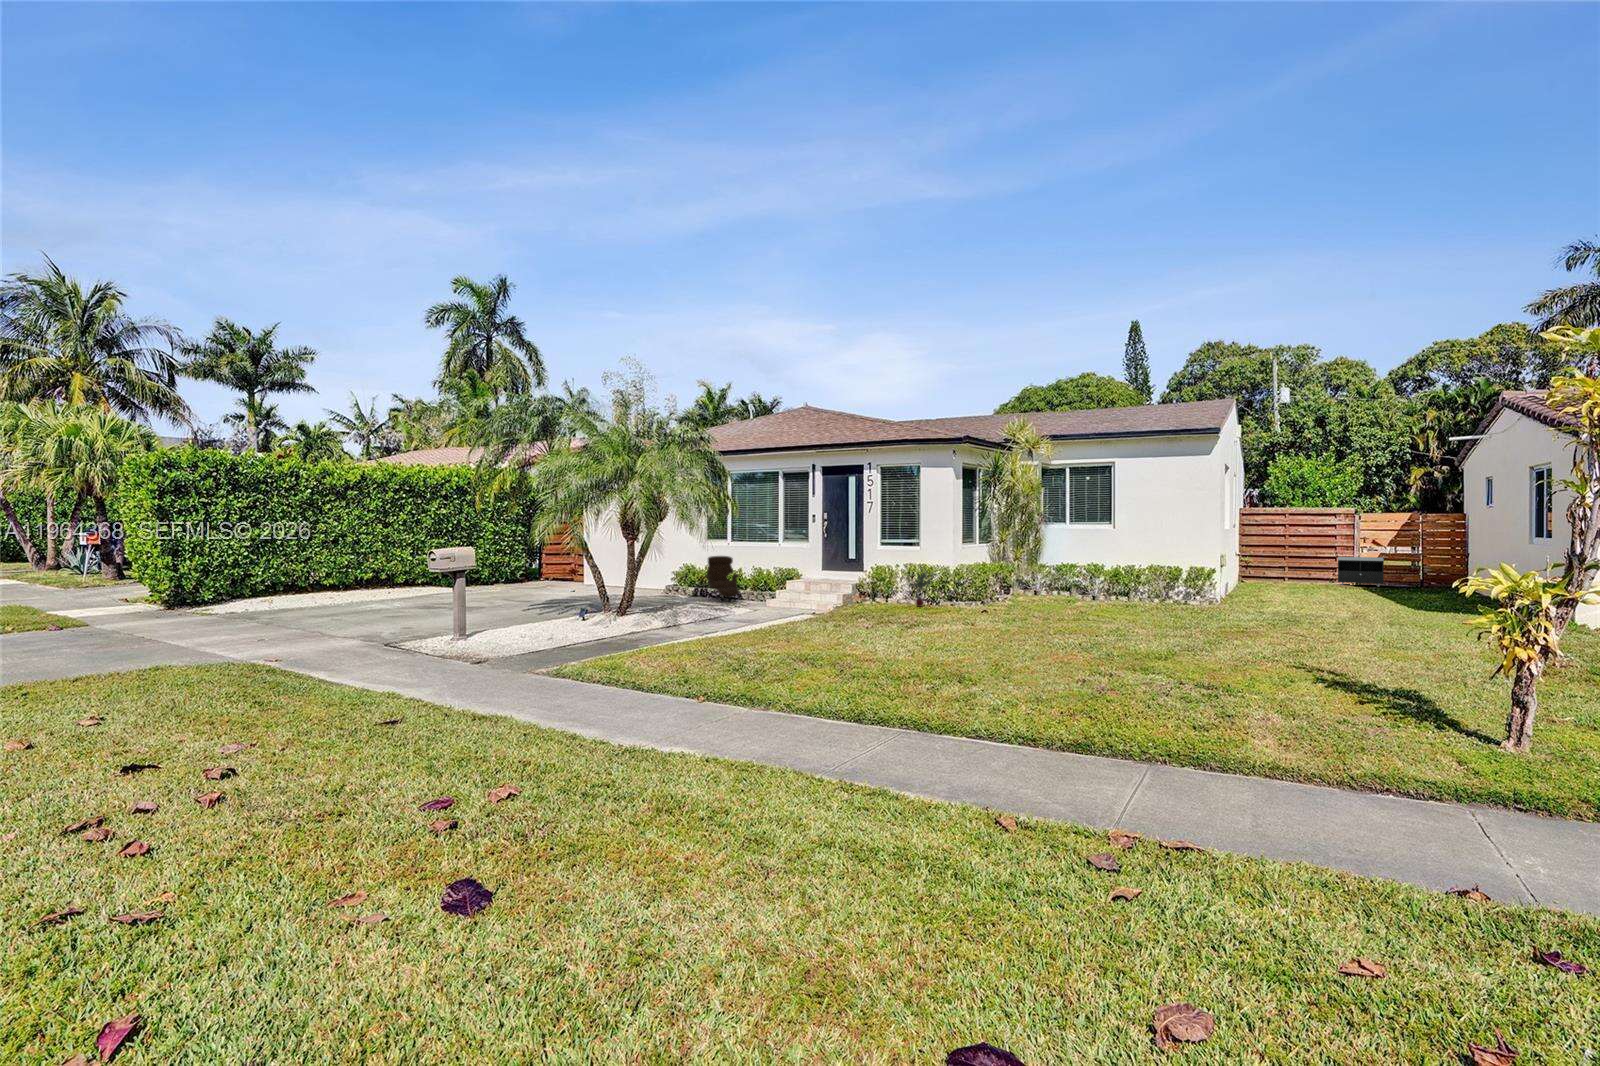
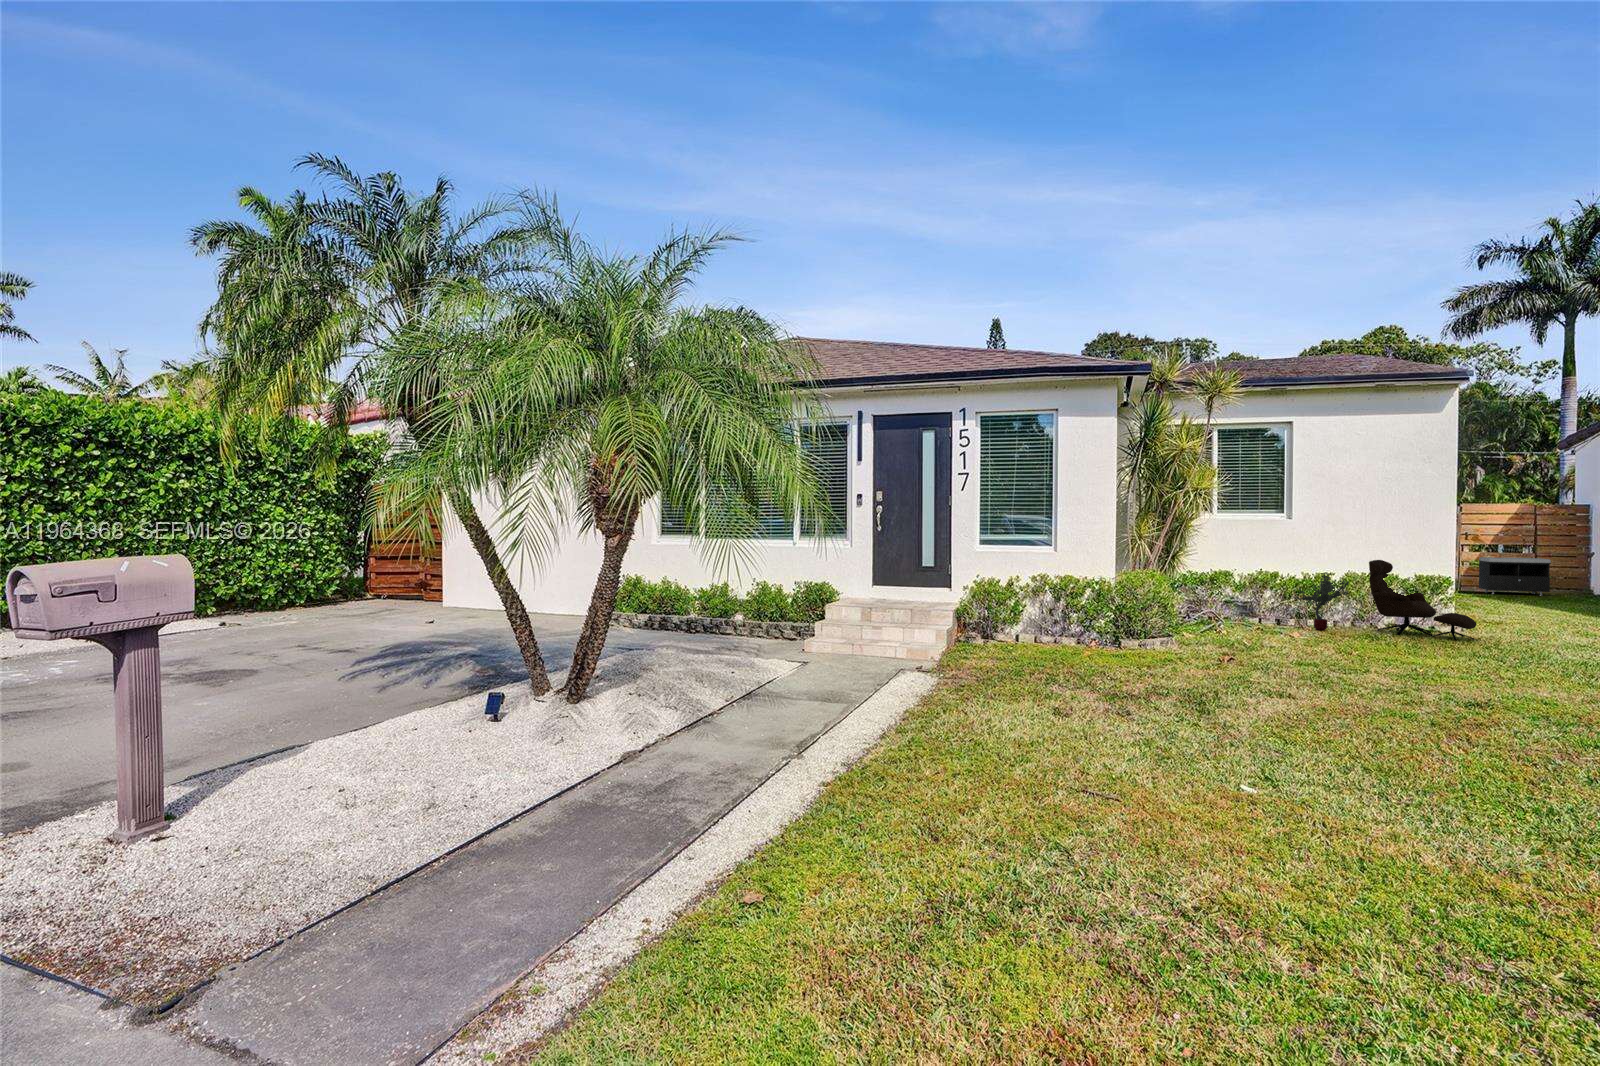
lounge chair: present [705,556,739,601] -> present [1369,560,1476,640]
potted tree: present [907,567,934,607] -> present [1294,573,1349,631]

